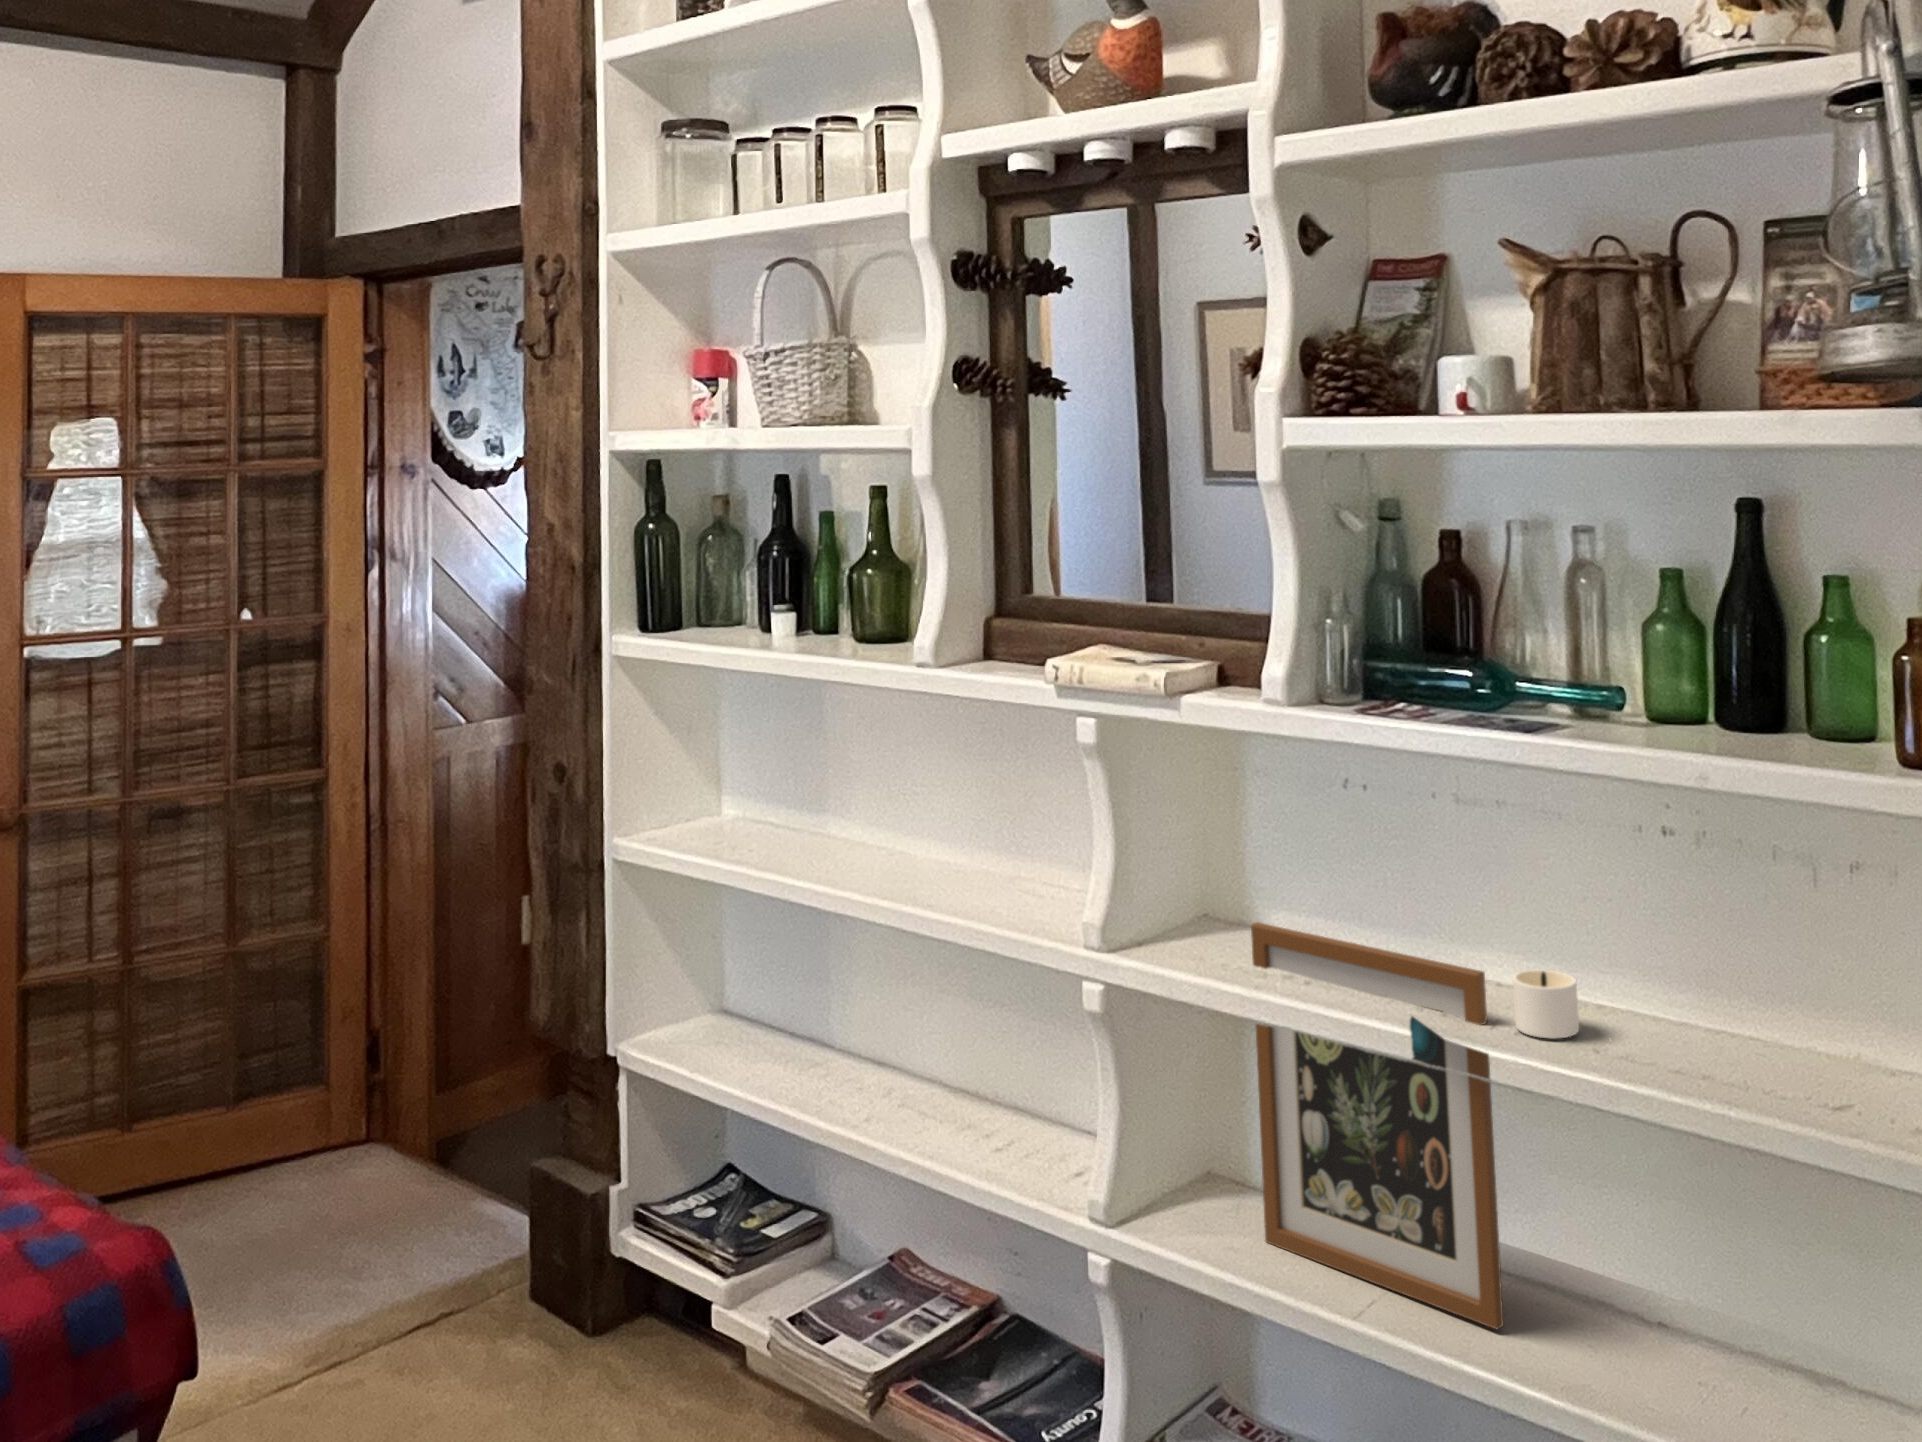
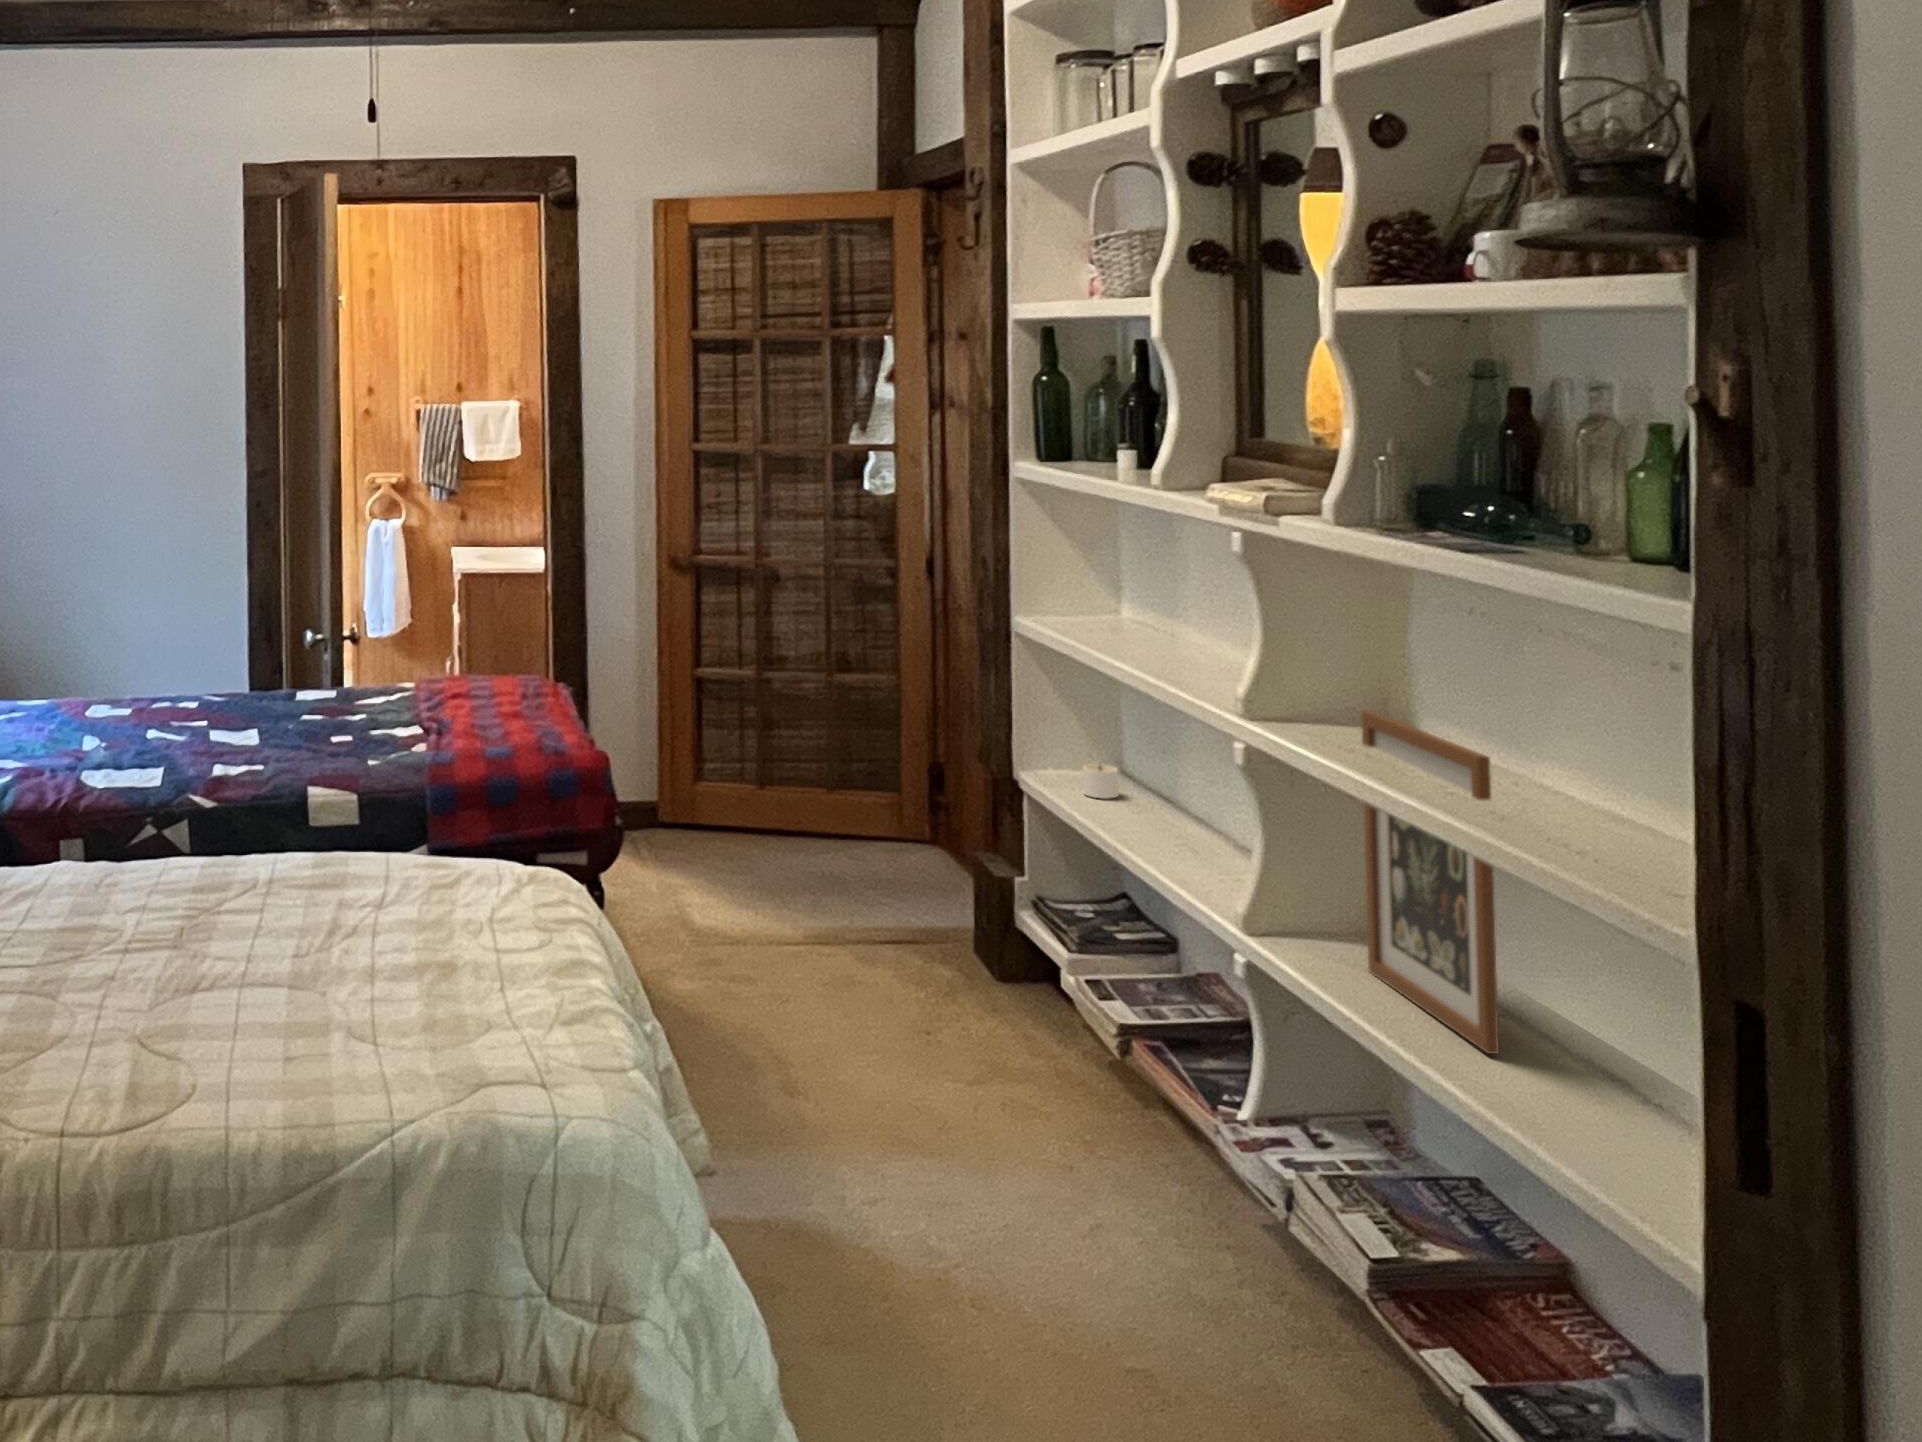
candle: present [1512,970,1579,1038] -> present [1083,764,1119,799]

